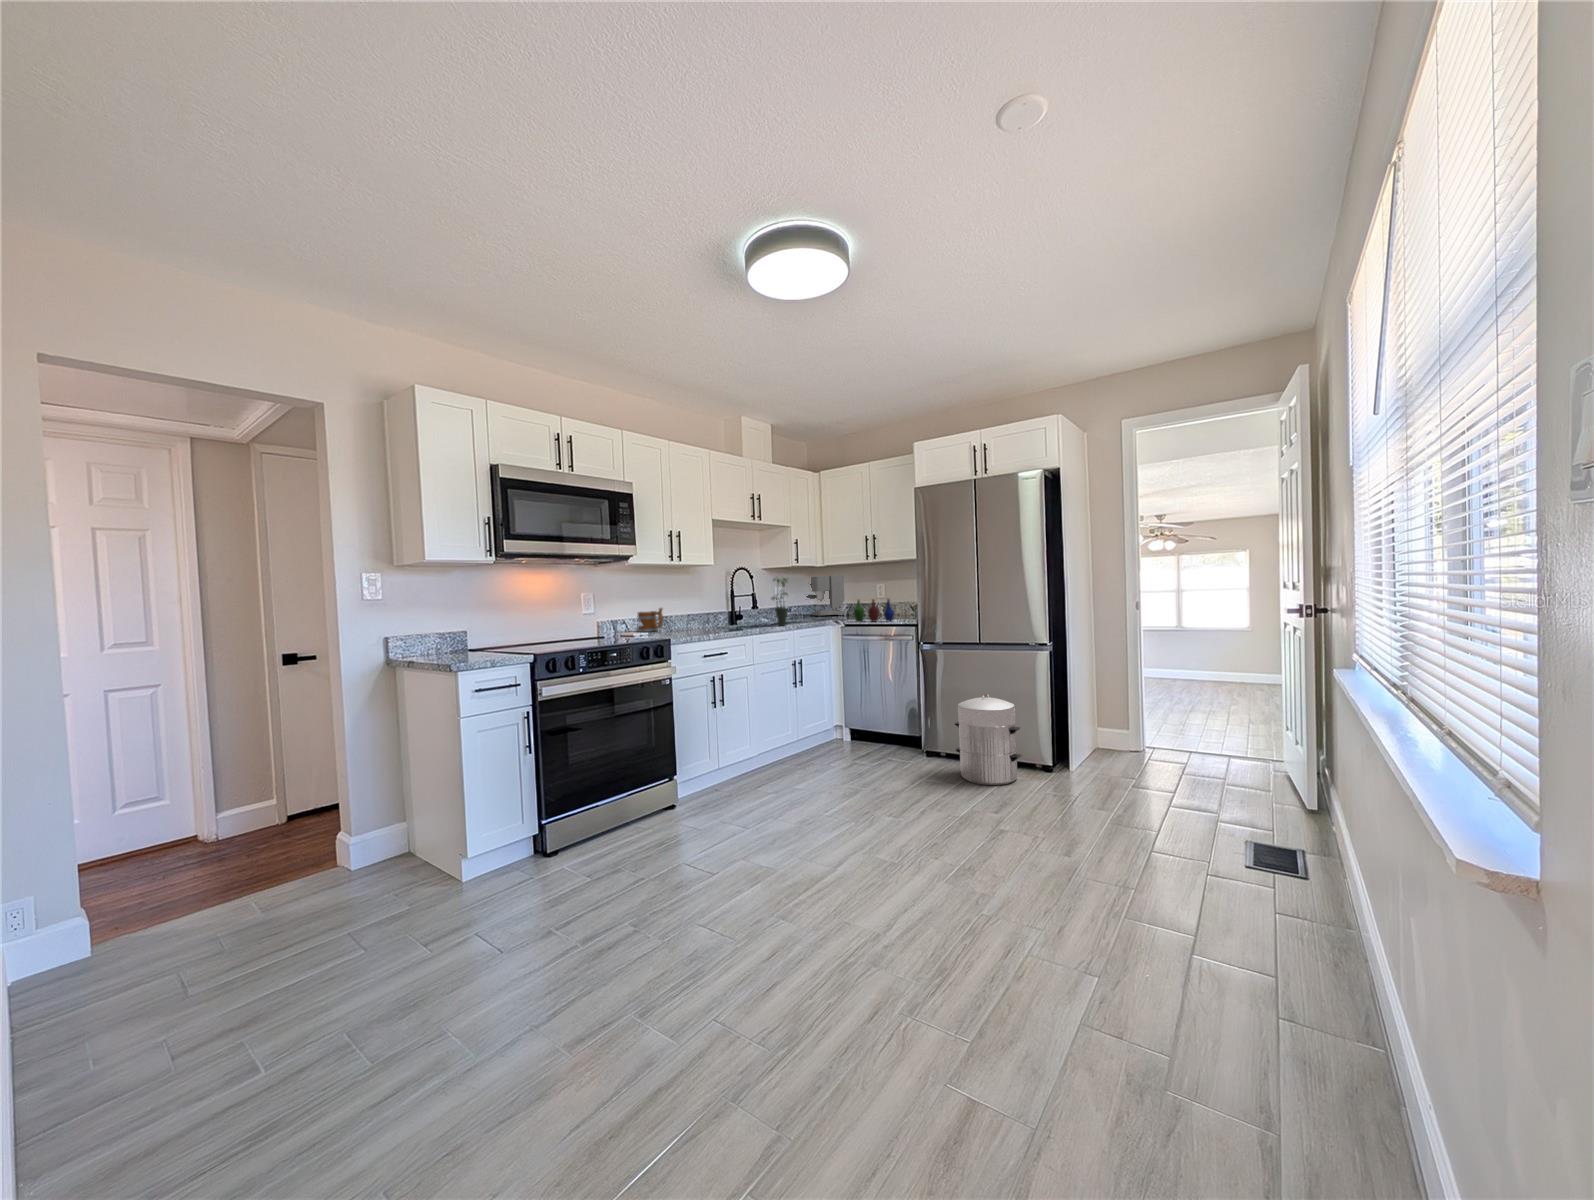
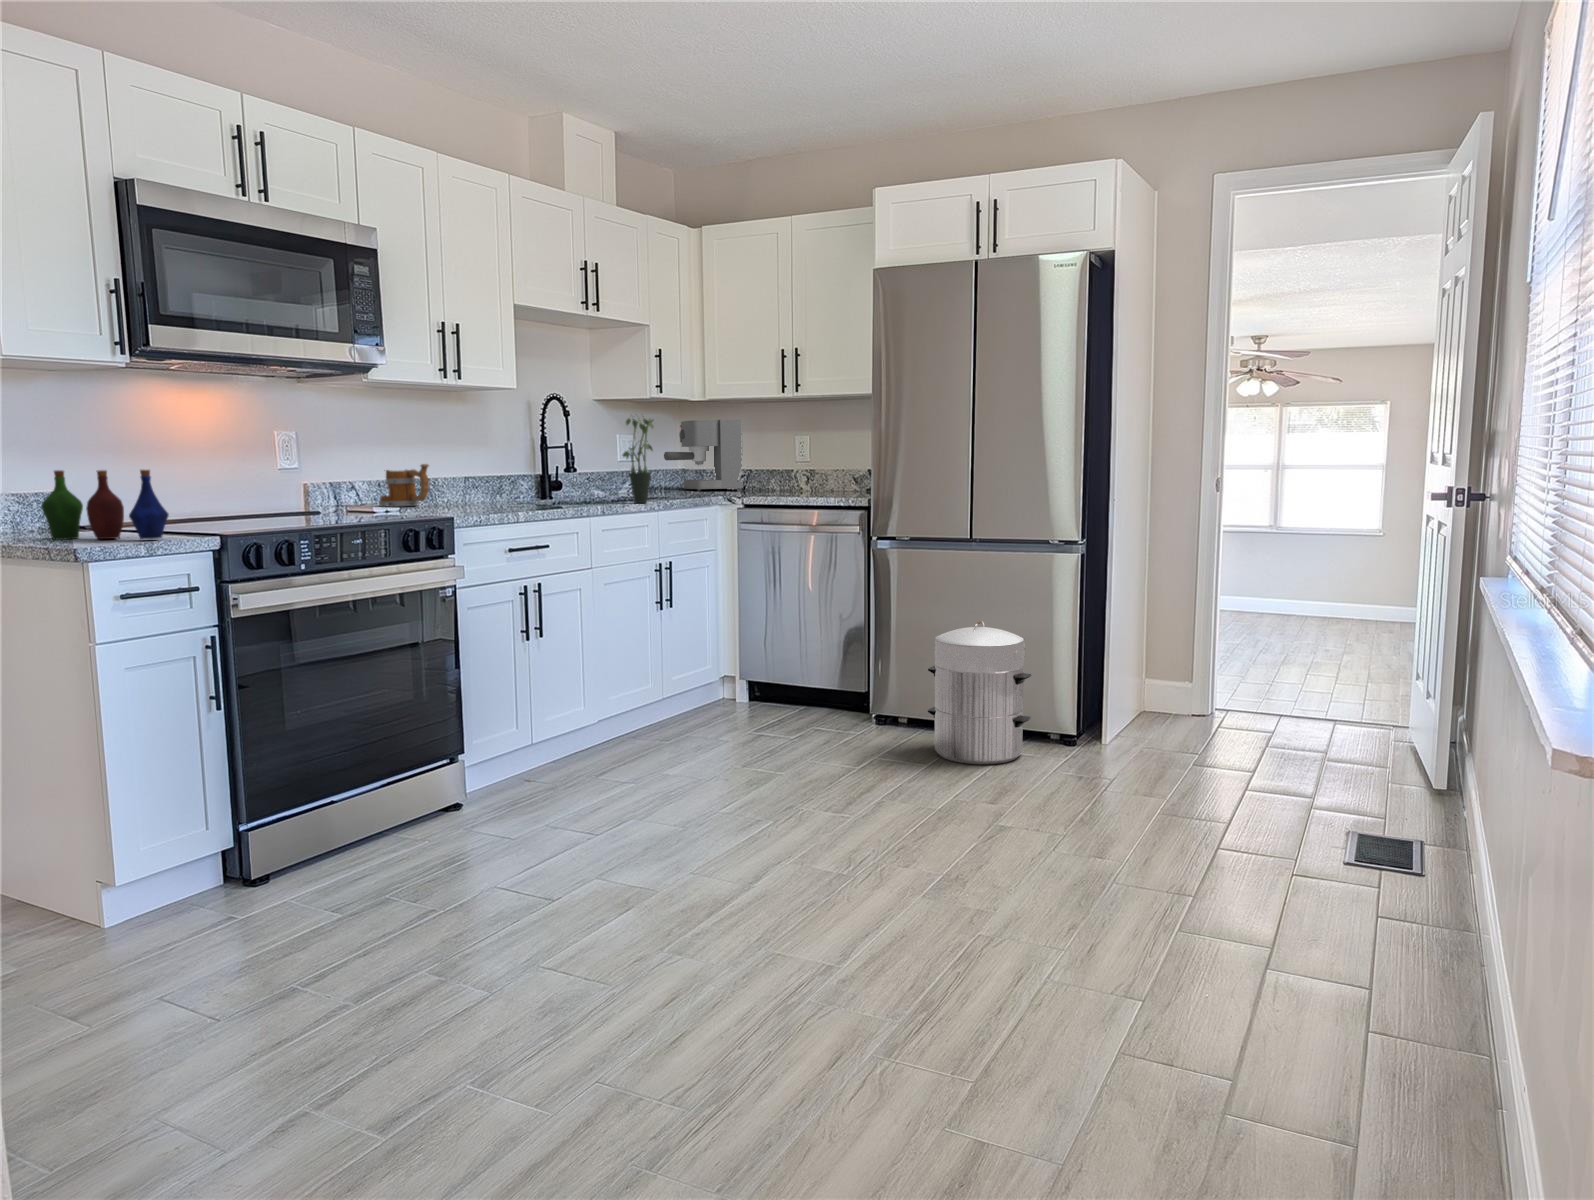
bottle: present [854,599,894,622] -> present [42,470,169,540]

